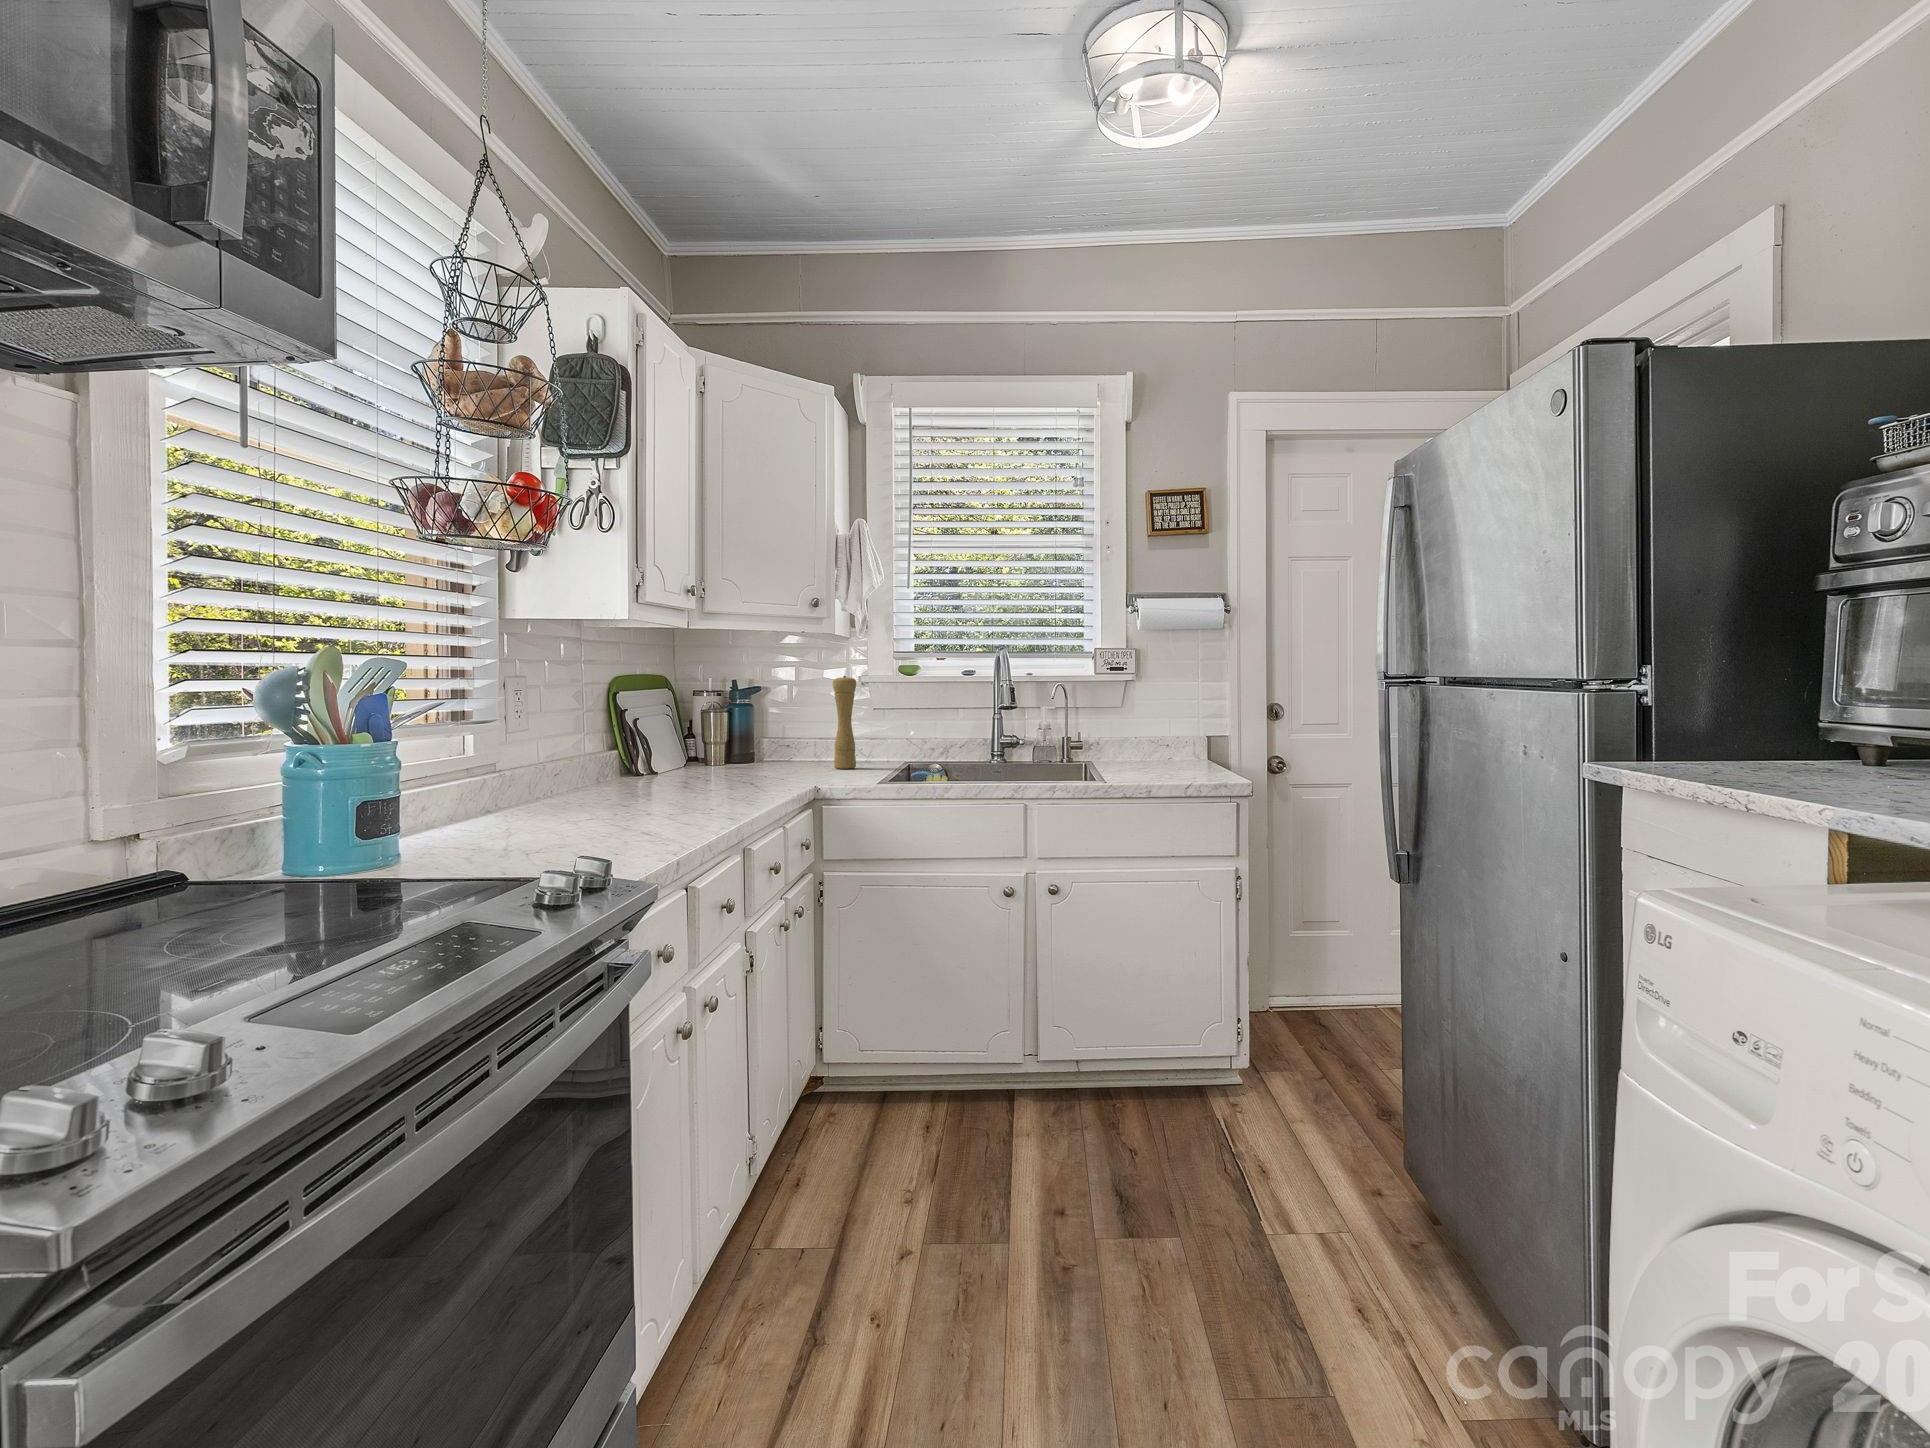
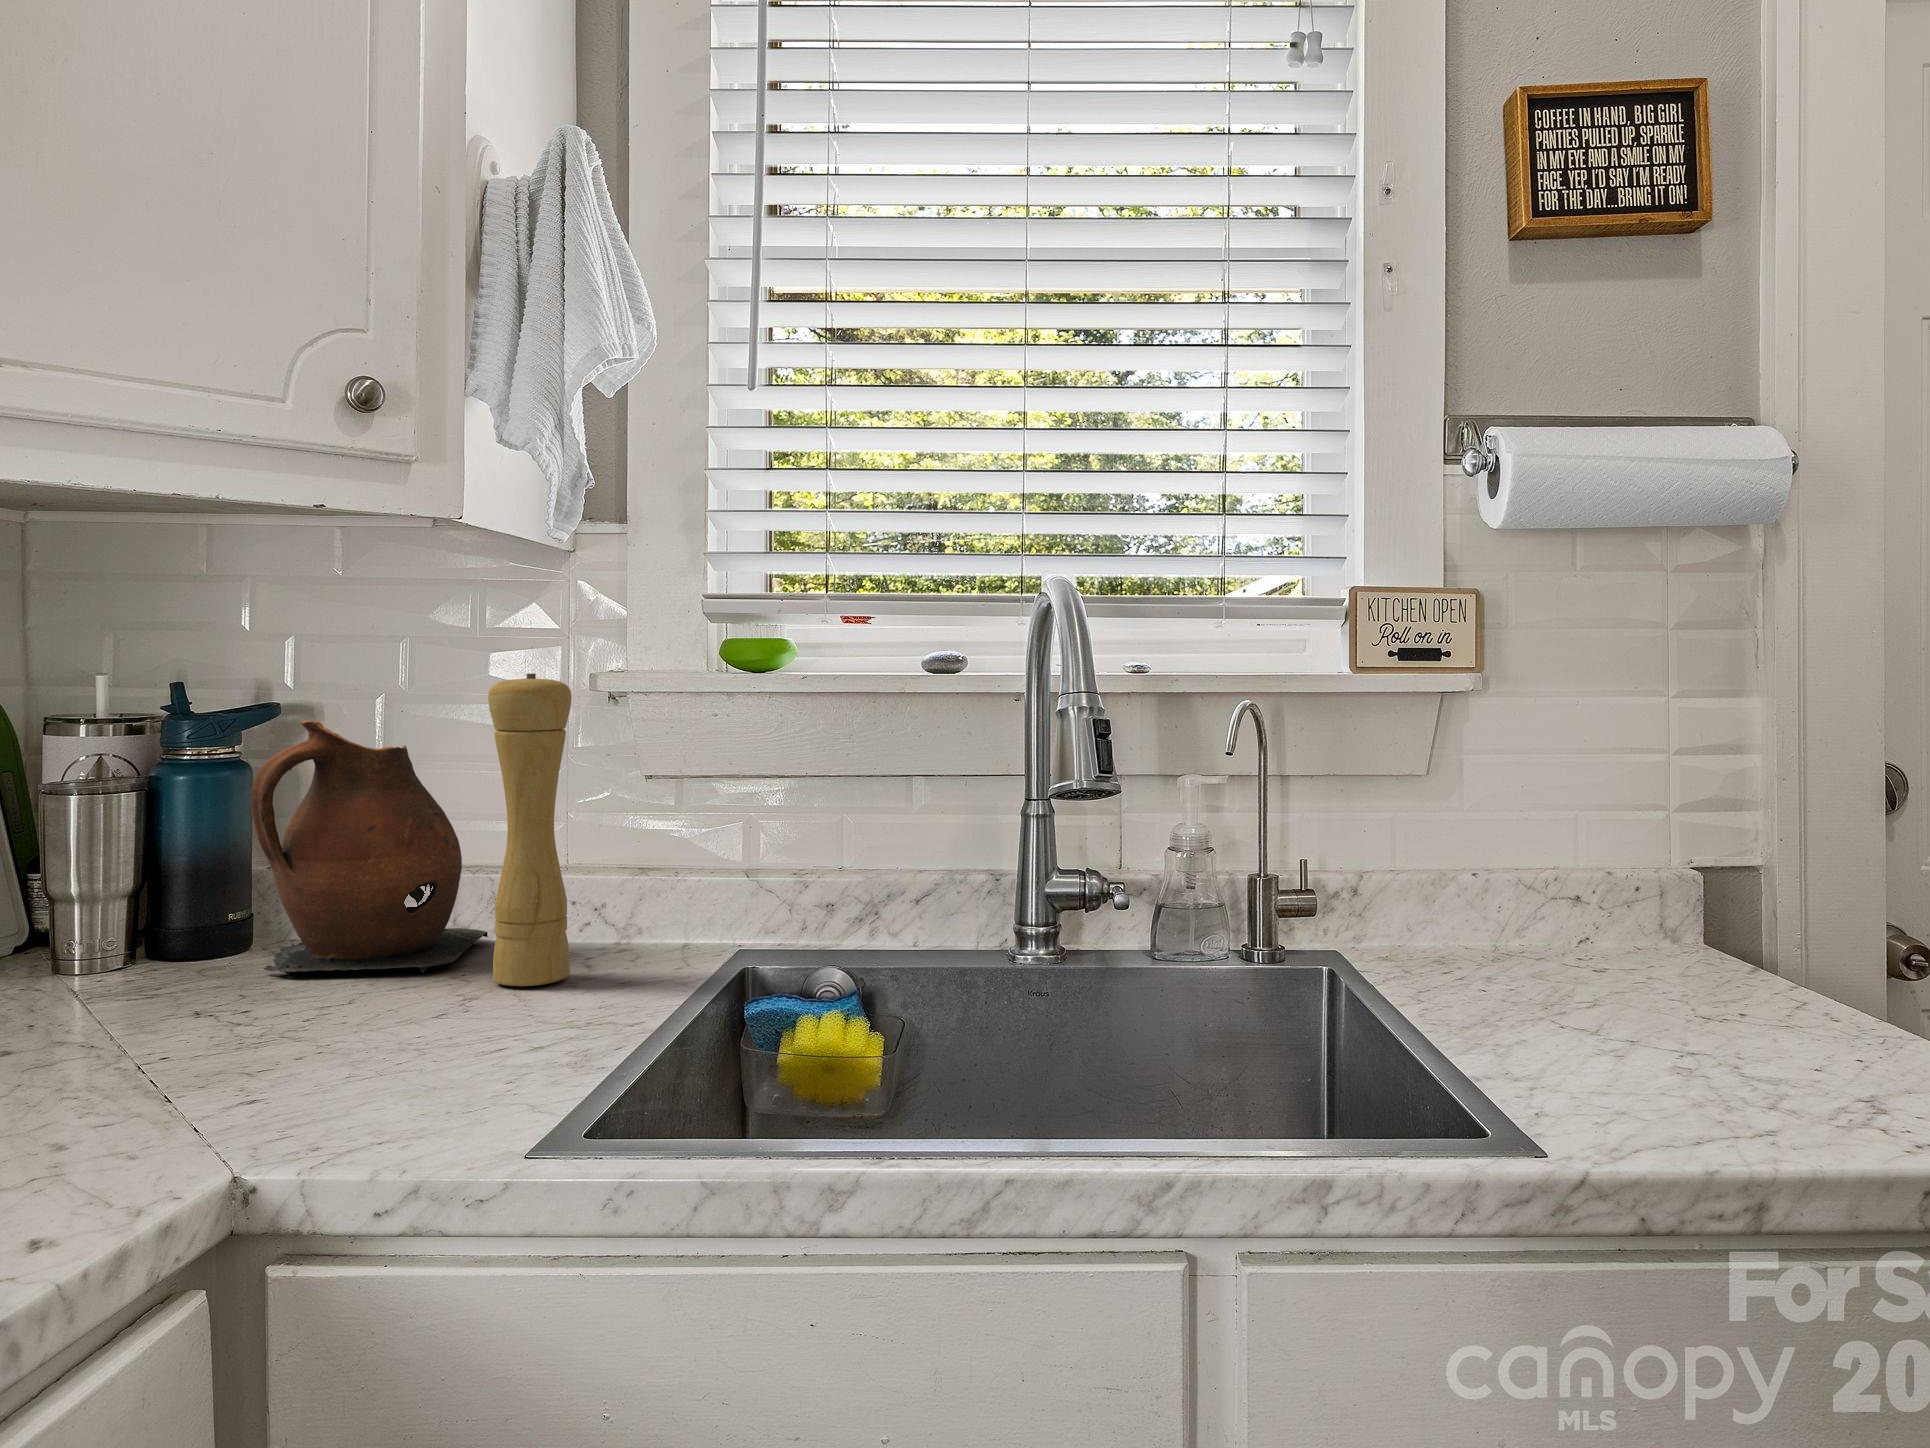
ceramic pitcher: none [758,691,820,767] -> present [251,720,488,973]

